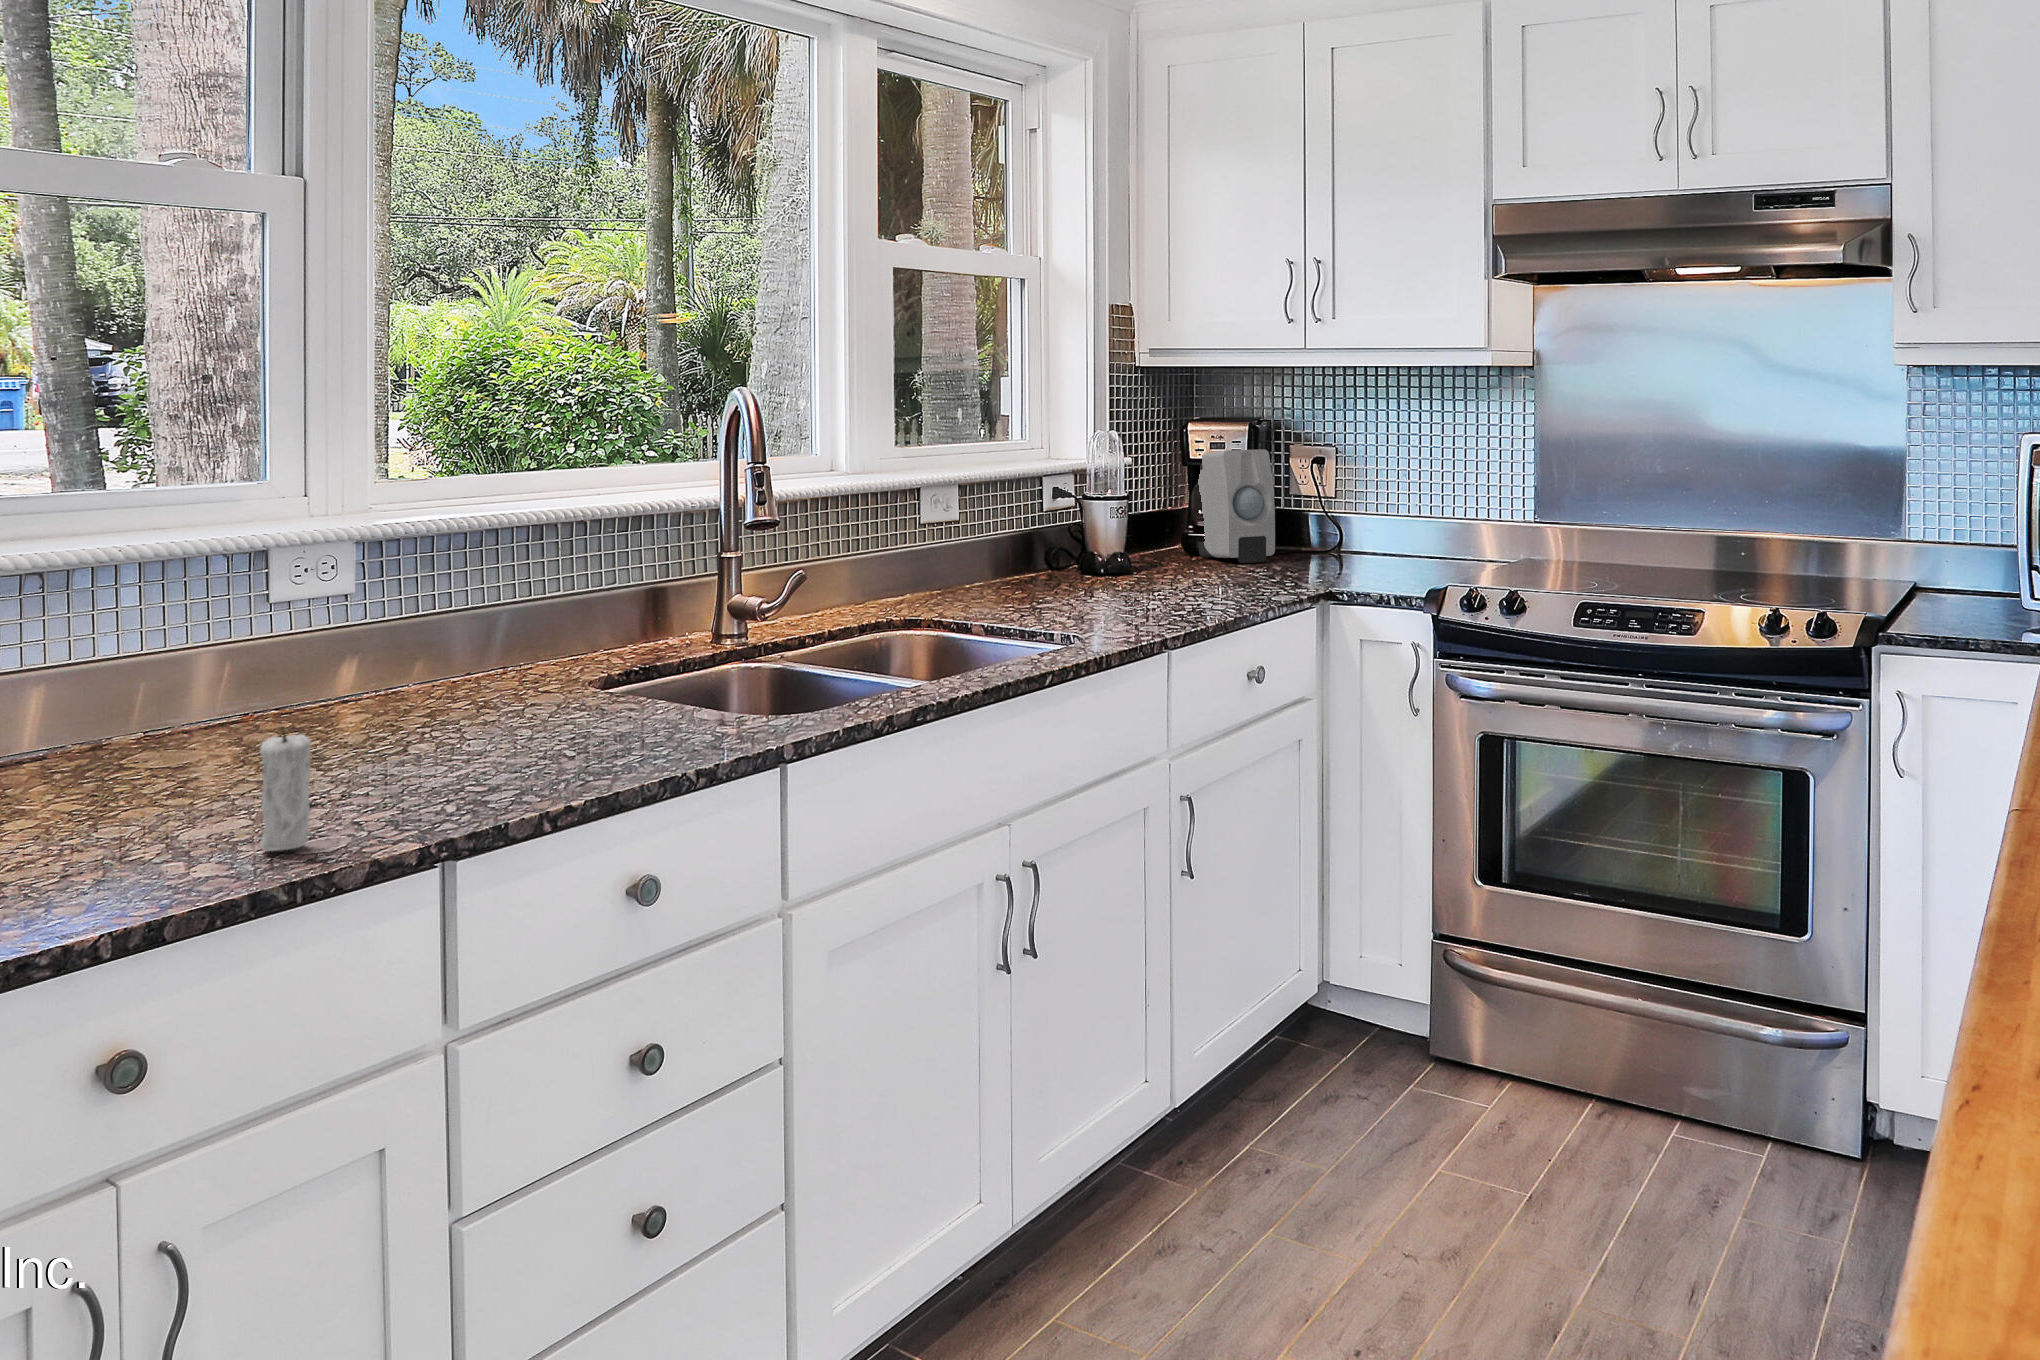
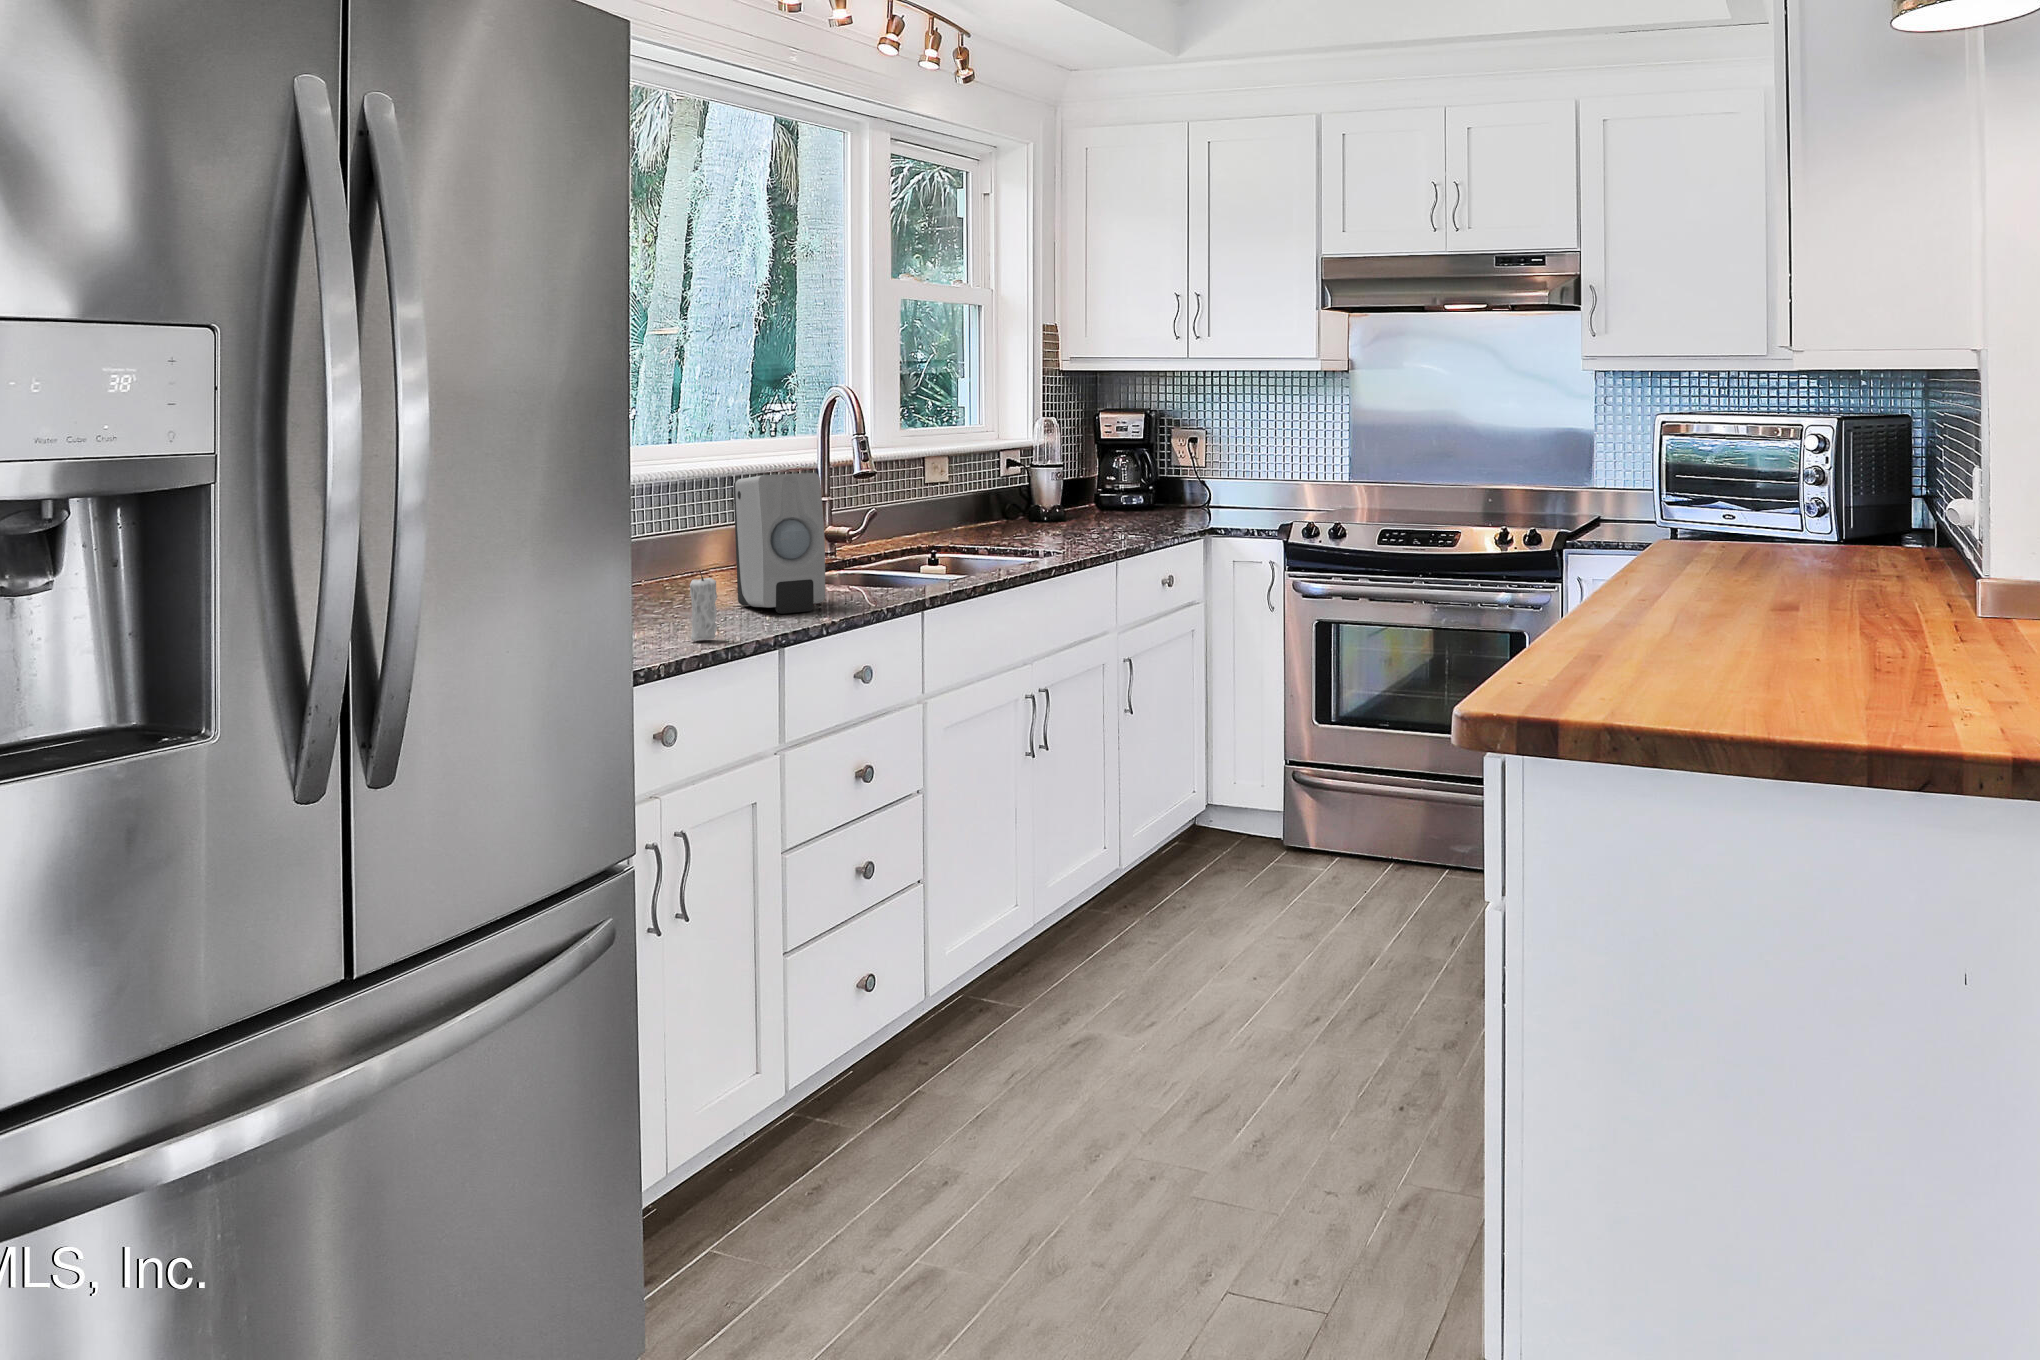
soap dispenser: present [1198,449,1275,563] -> present [733,473,825,614]

